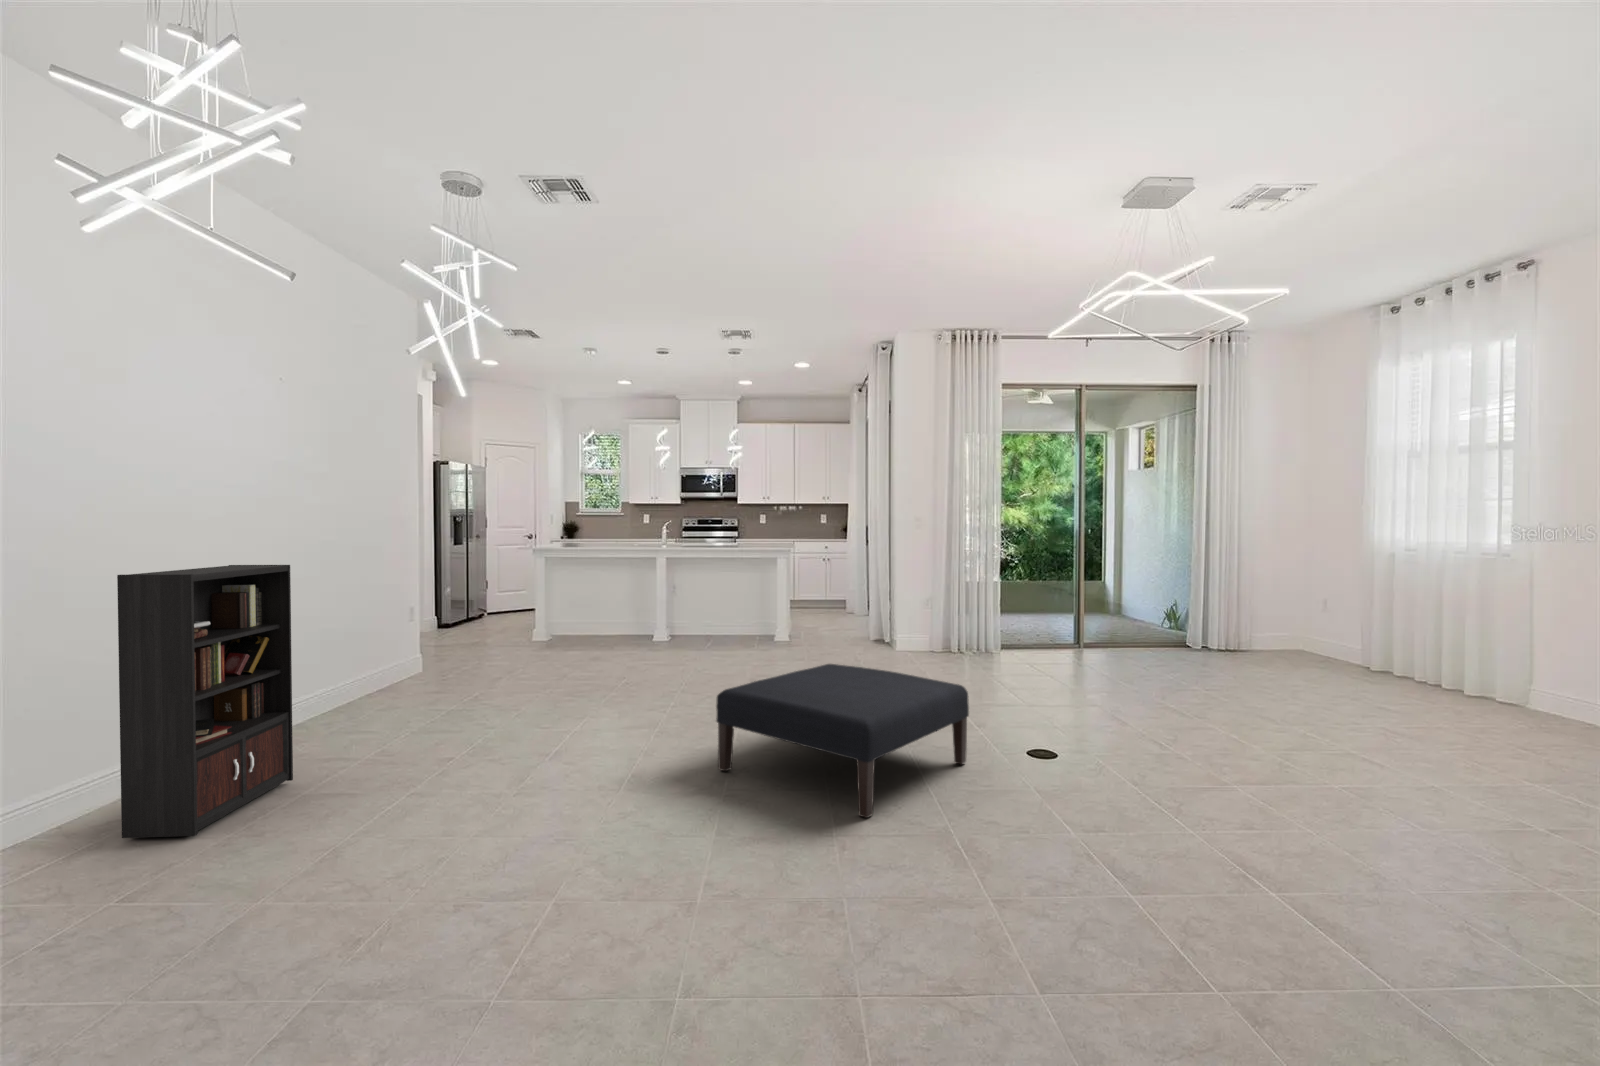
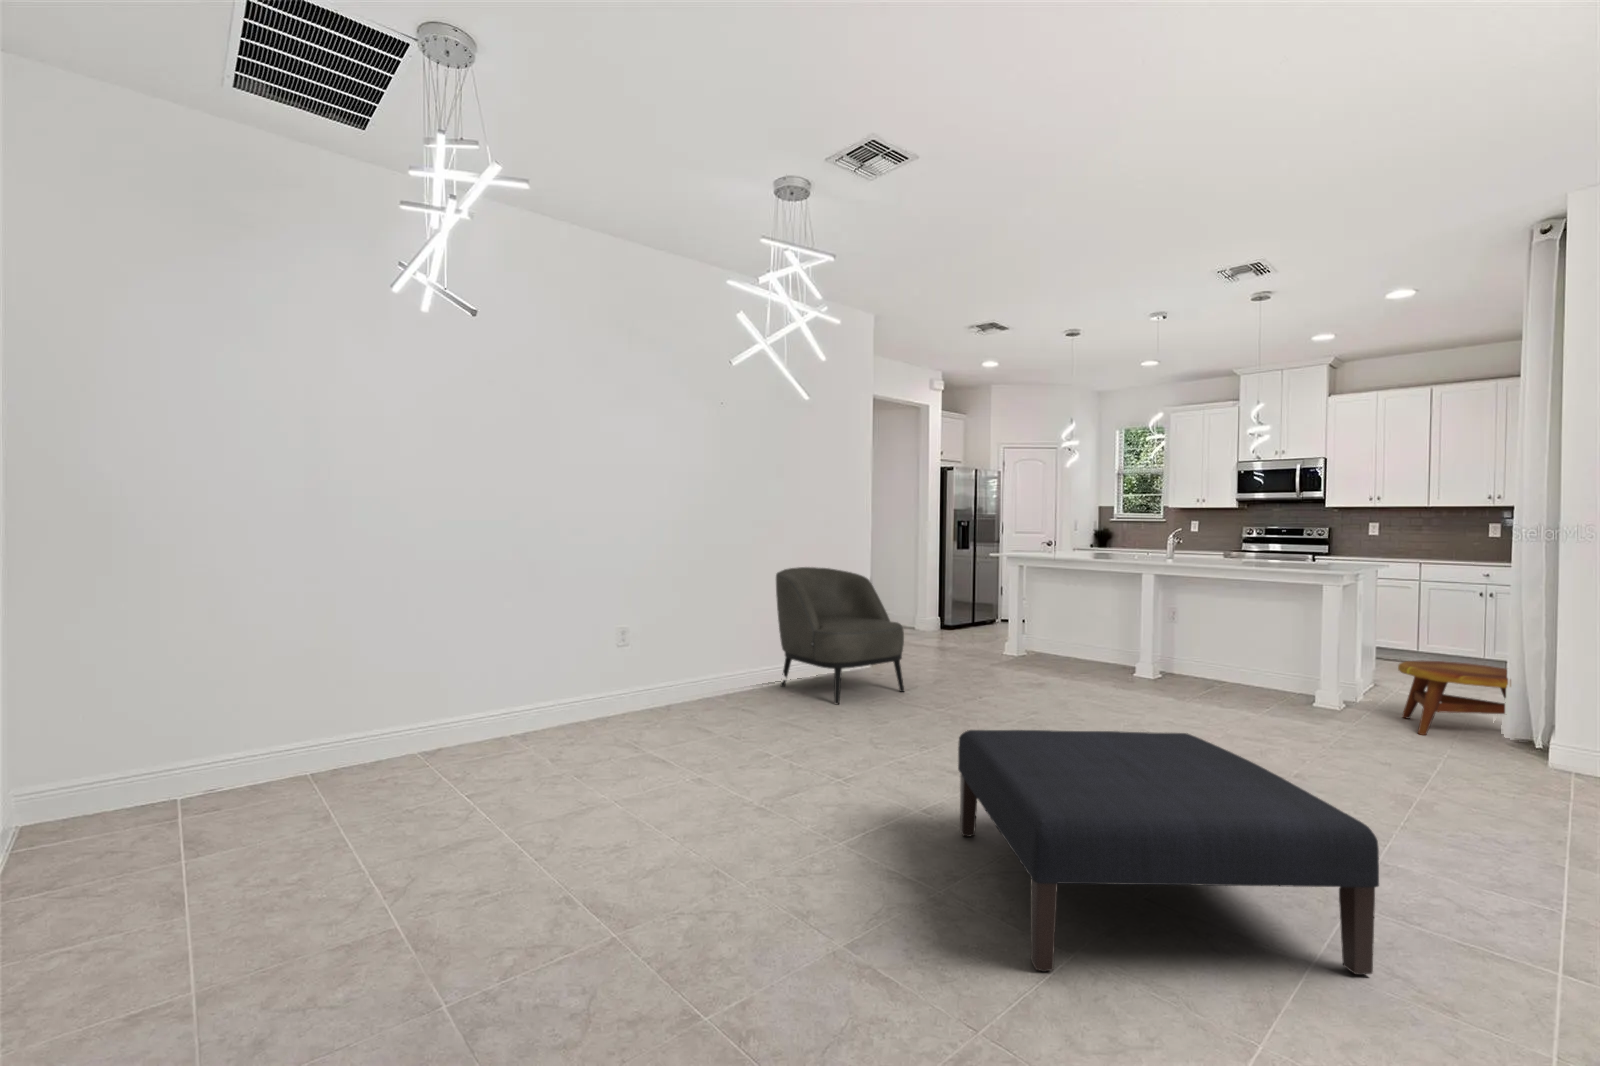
bookcase: present [117,565,293,838] -> none [542,549,664,746]
armchair: none [346,573,502,714] -> present [776,567,904,704]
side table: none [824,603,887,649] -> present [1398,661,1511,735]

